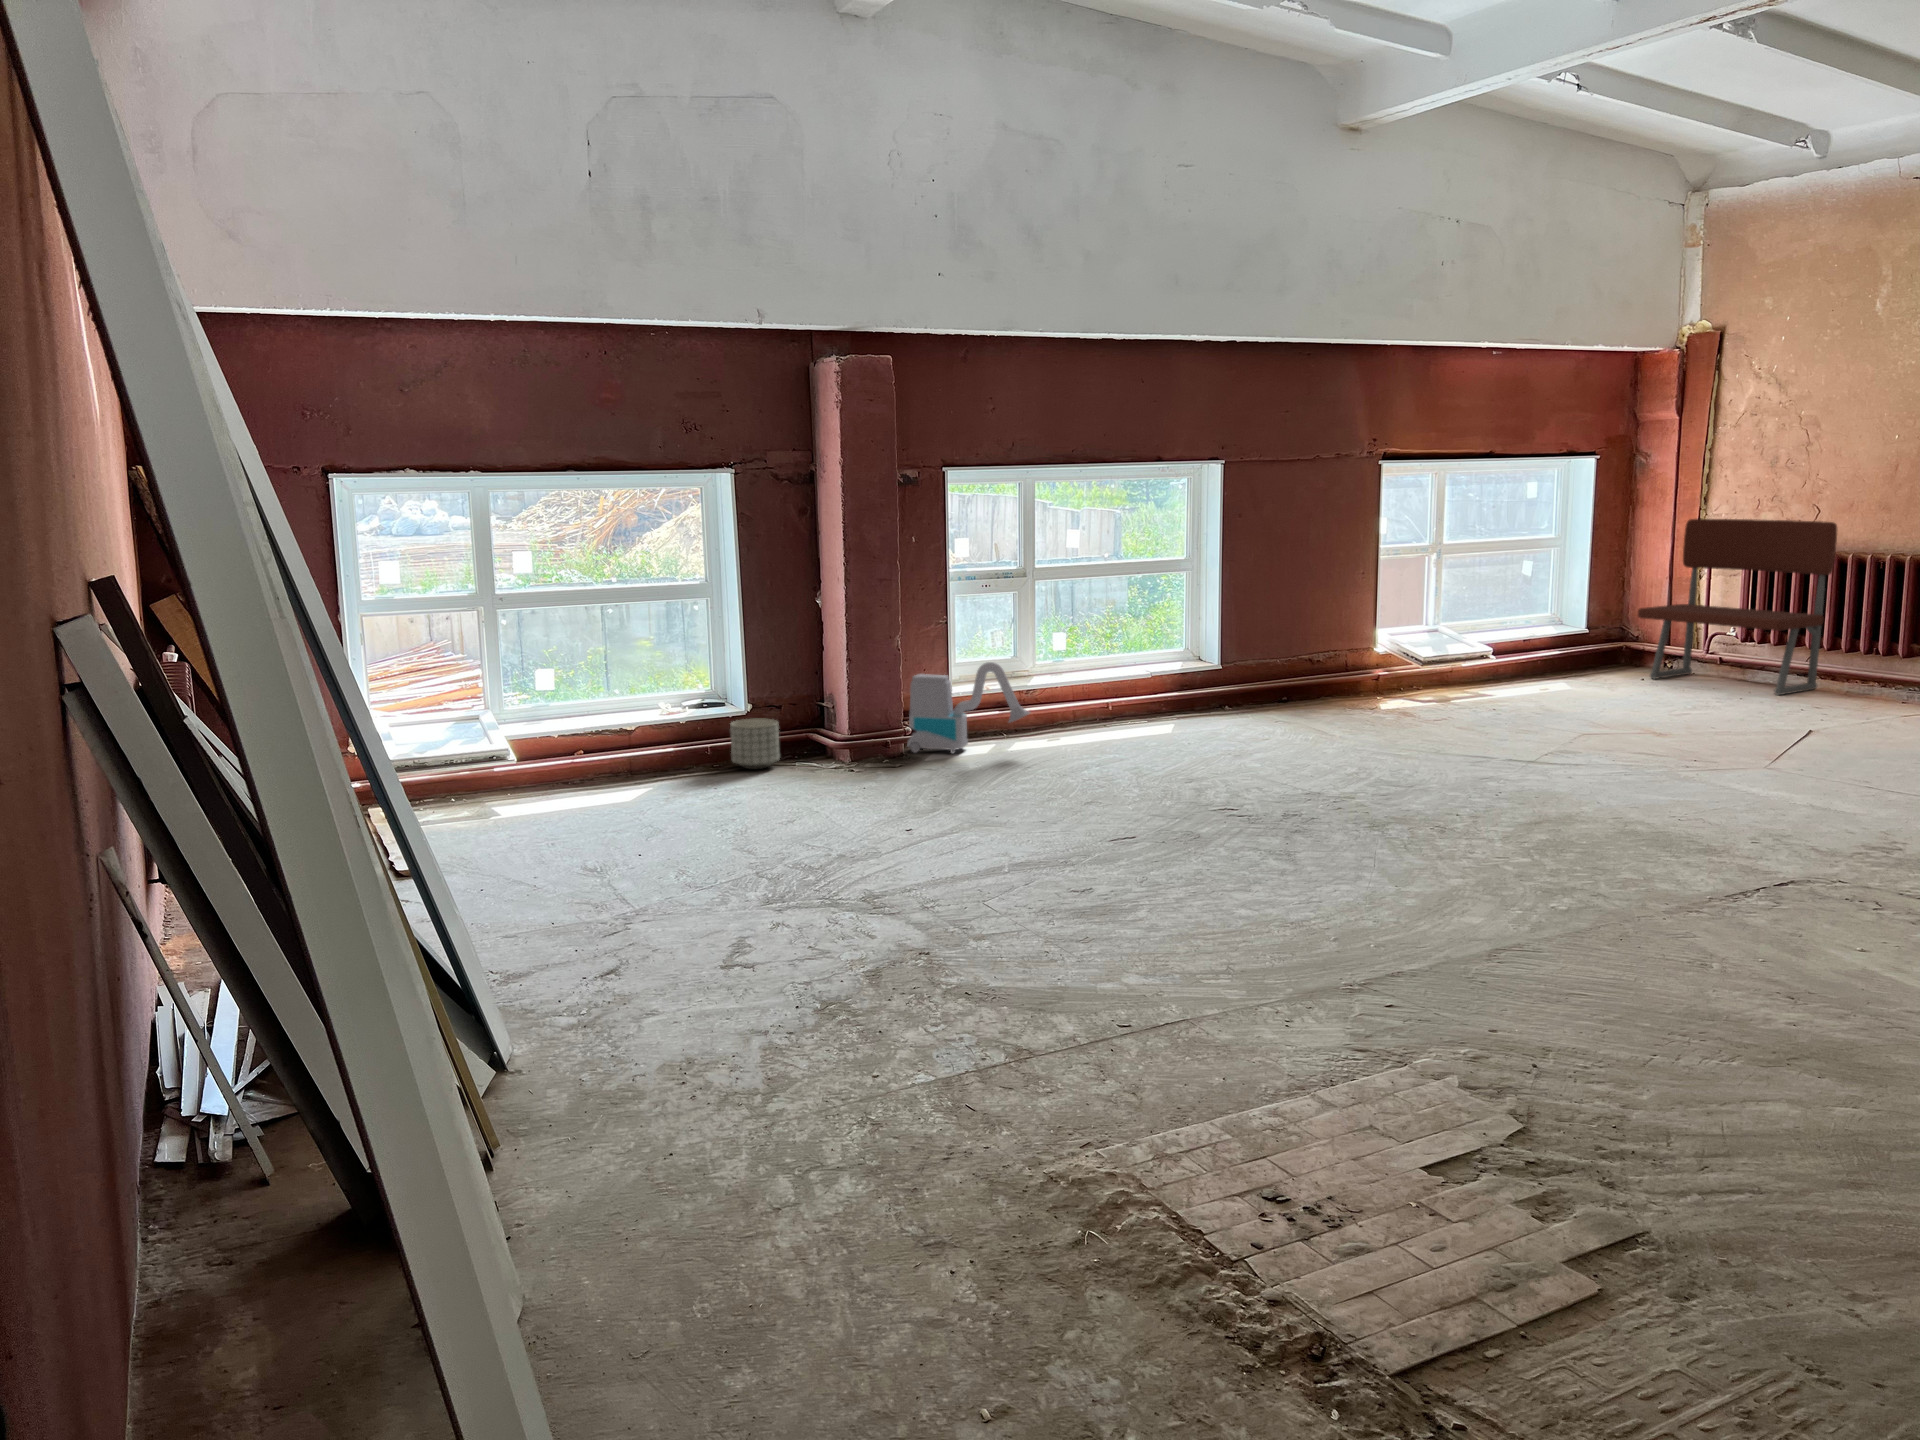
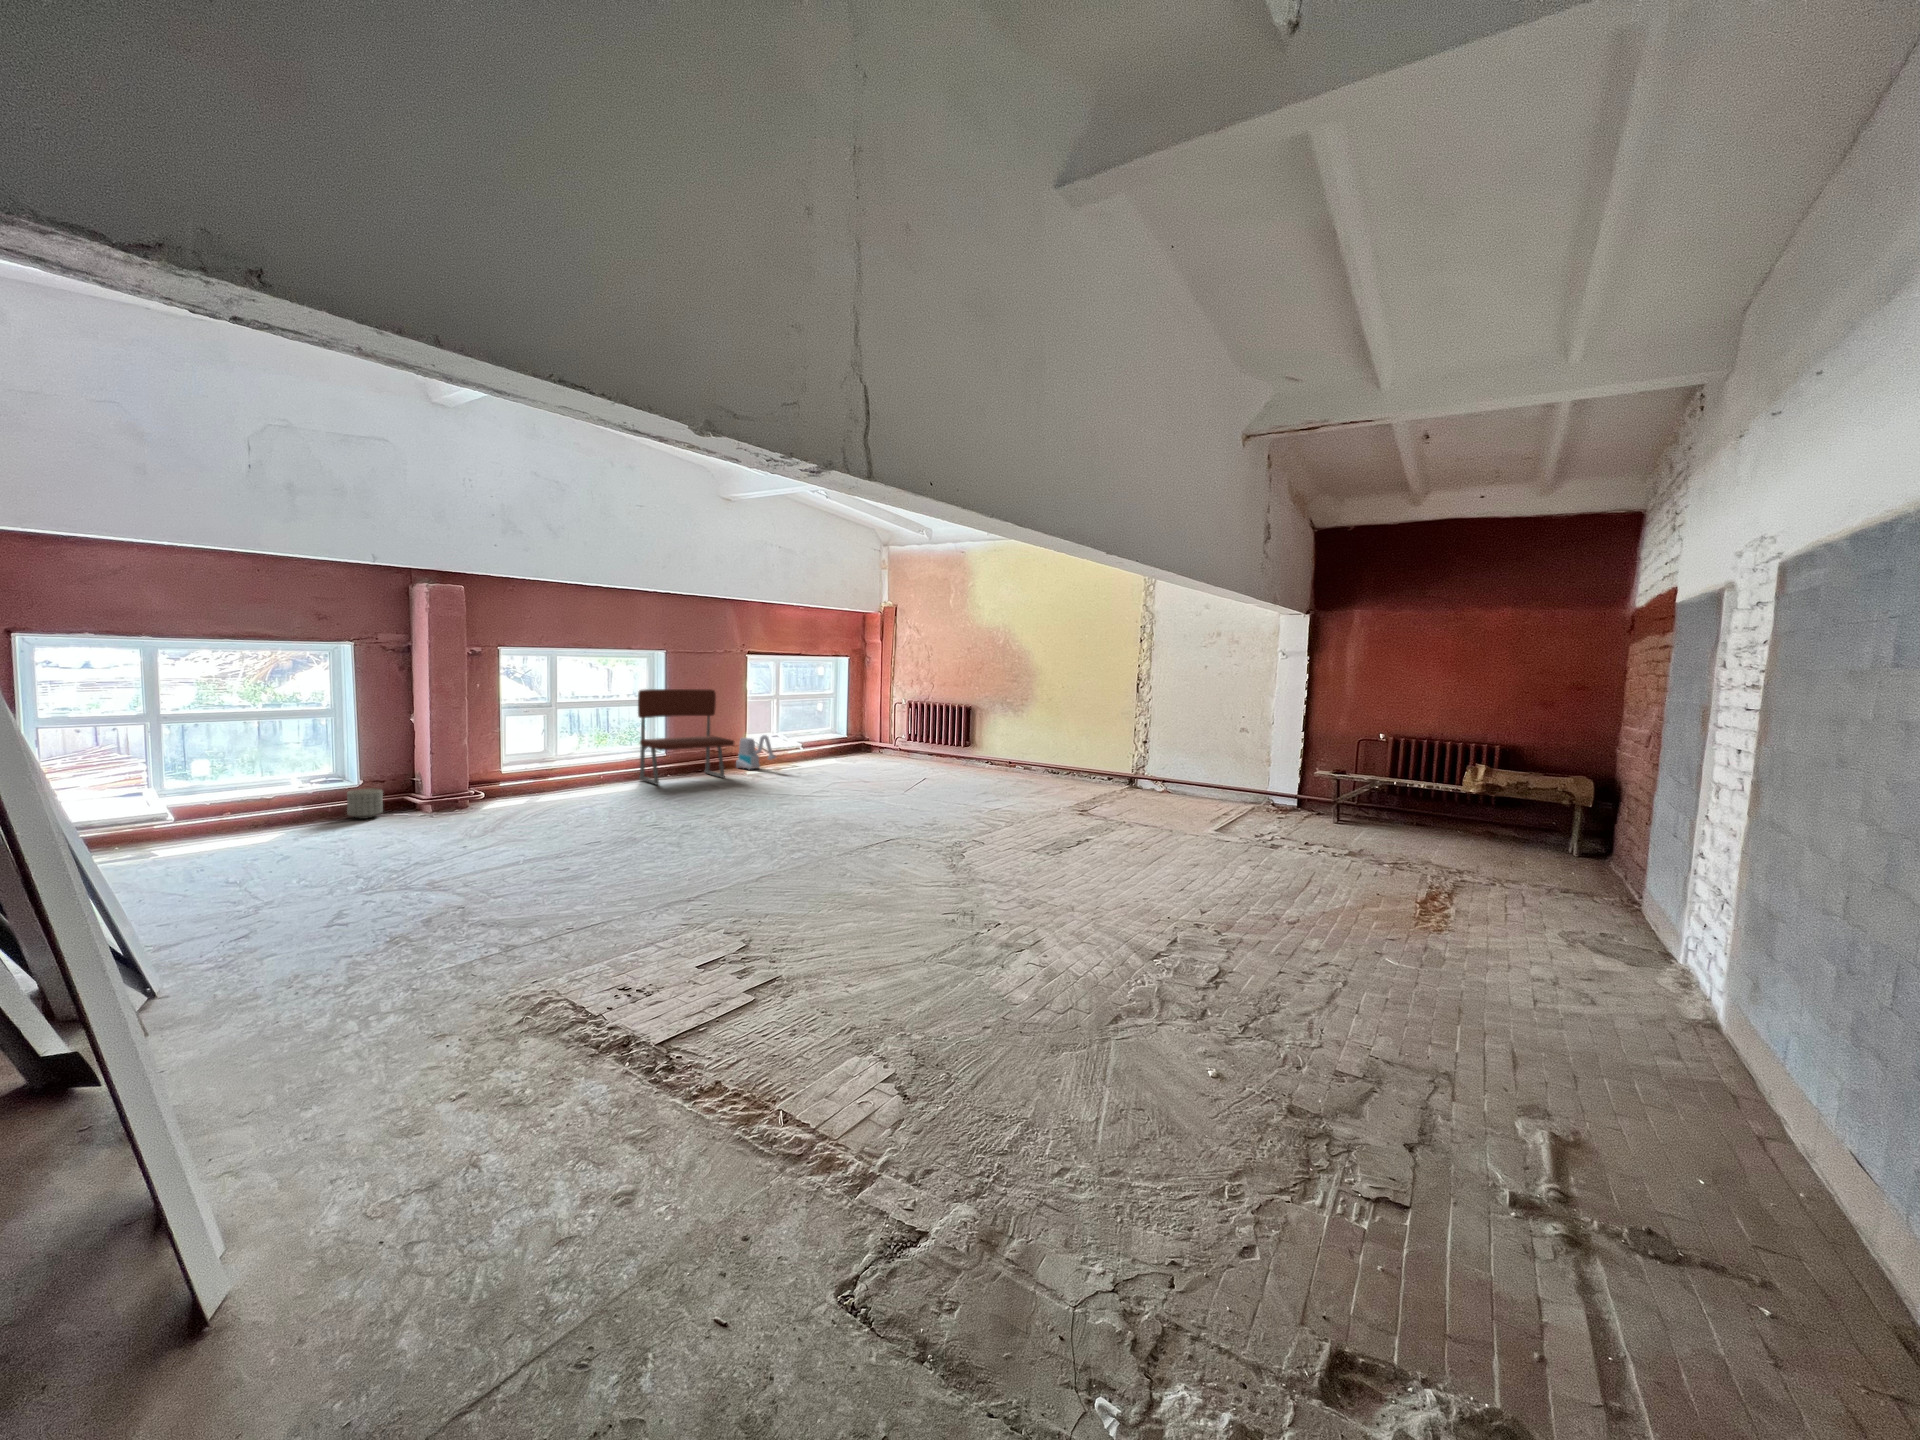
bench: present [1638,519,1837,695] -> present [638,689,734,785]
vacuum cleaner: present [907,662,1030,754] -> present [736,735,776,769]

